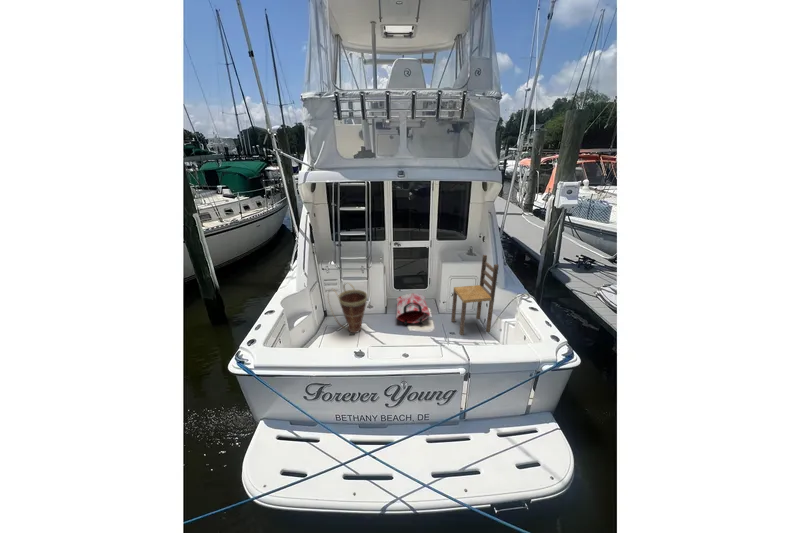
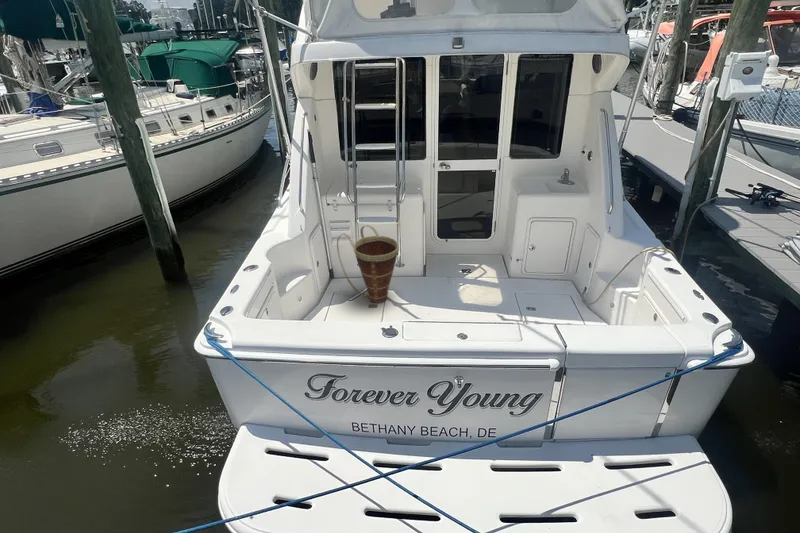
chair: present [451,255,498,335] -> none [529,183,614,311]
bag: present [396,294,430,325] -> none [442,245,496,293]

